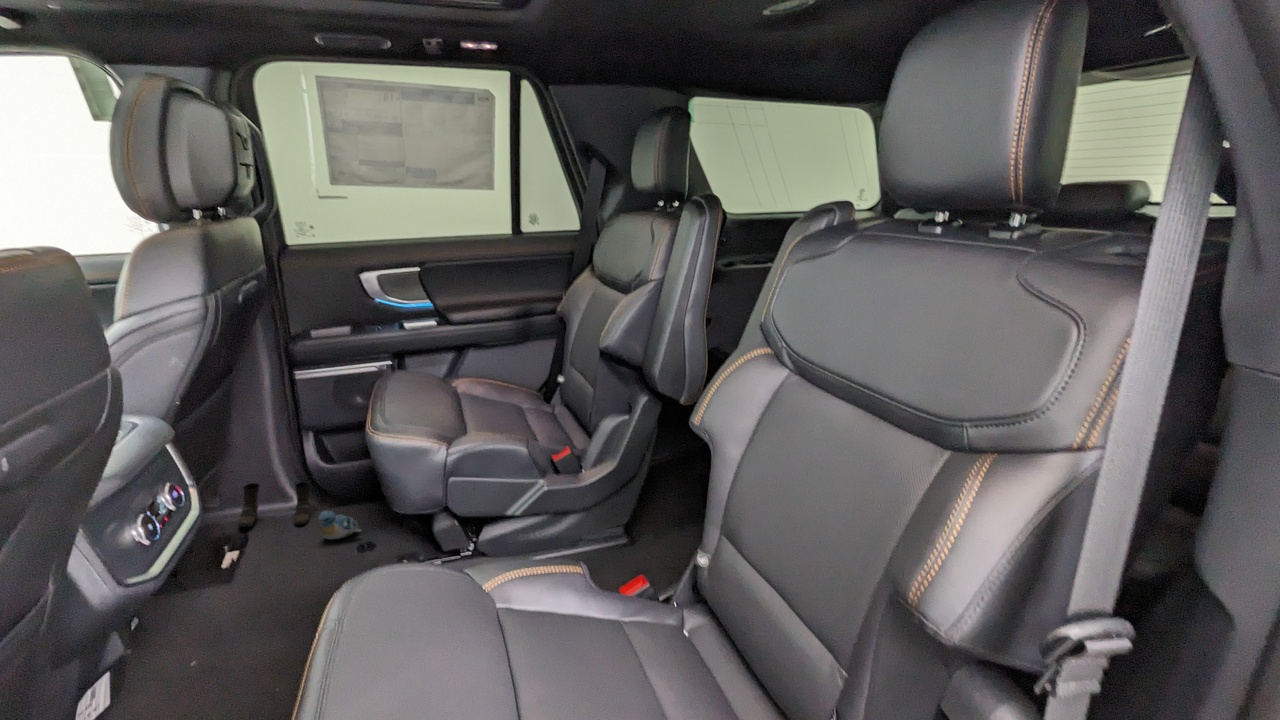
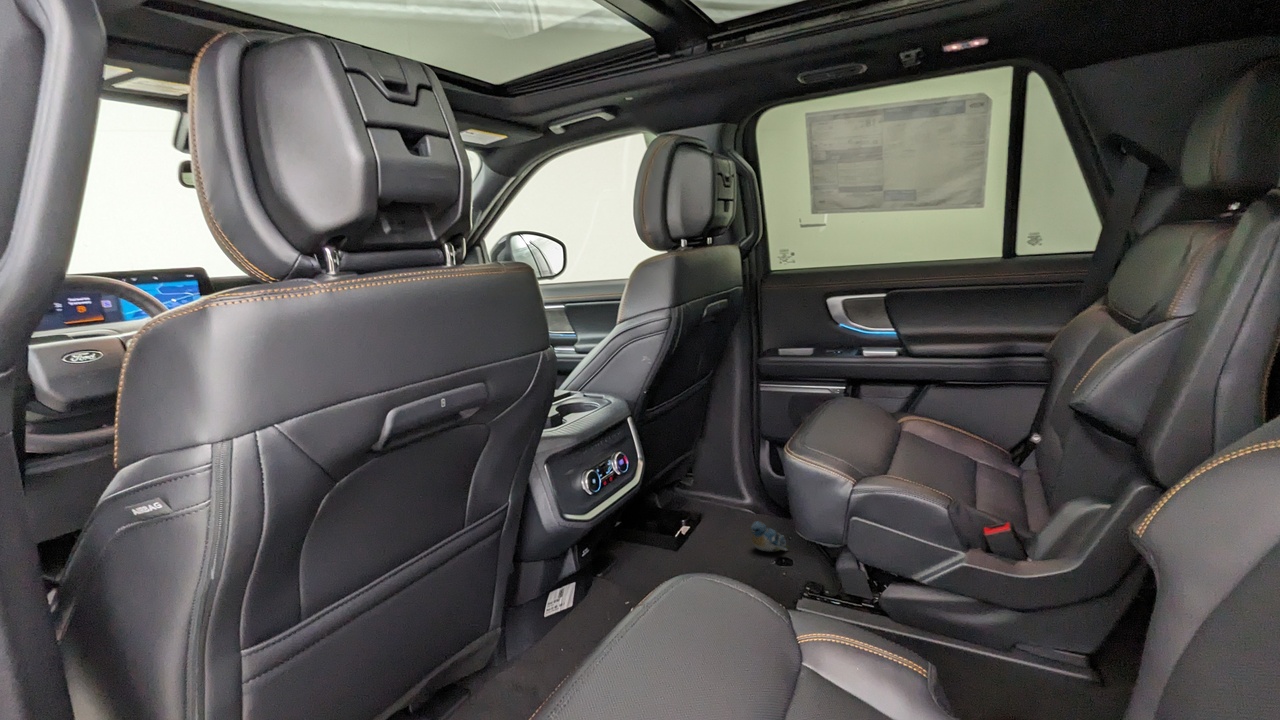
boots: present [238,482,310,527] -> none [695,480,756,529]

